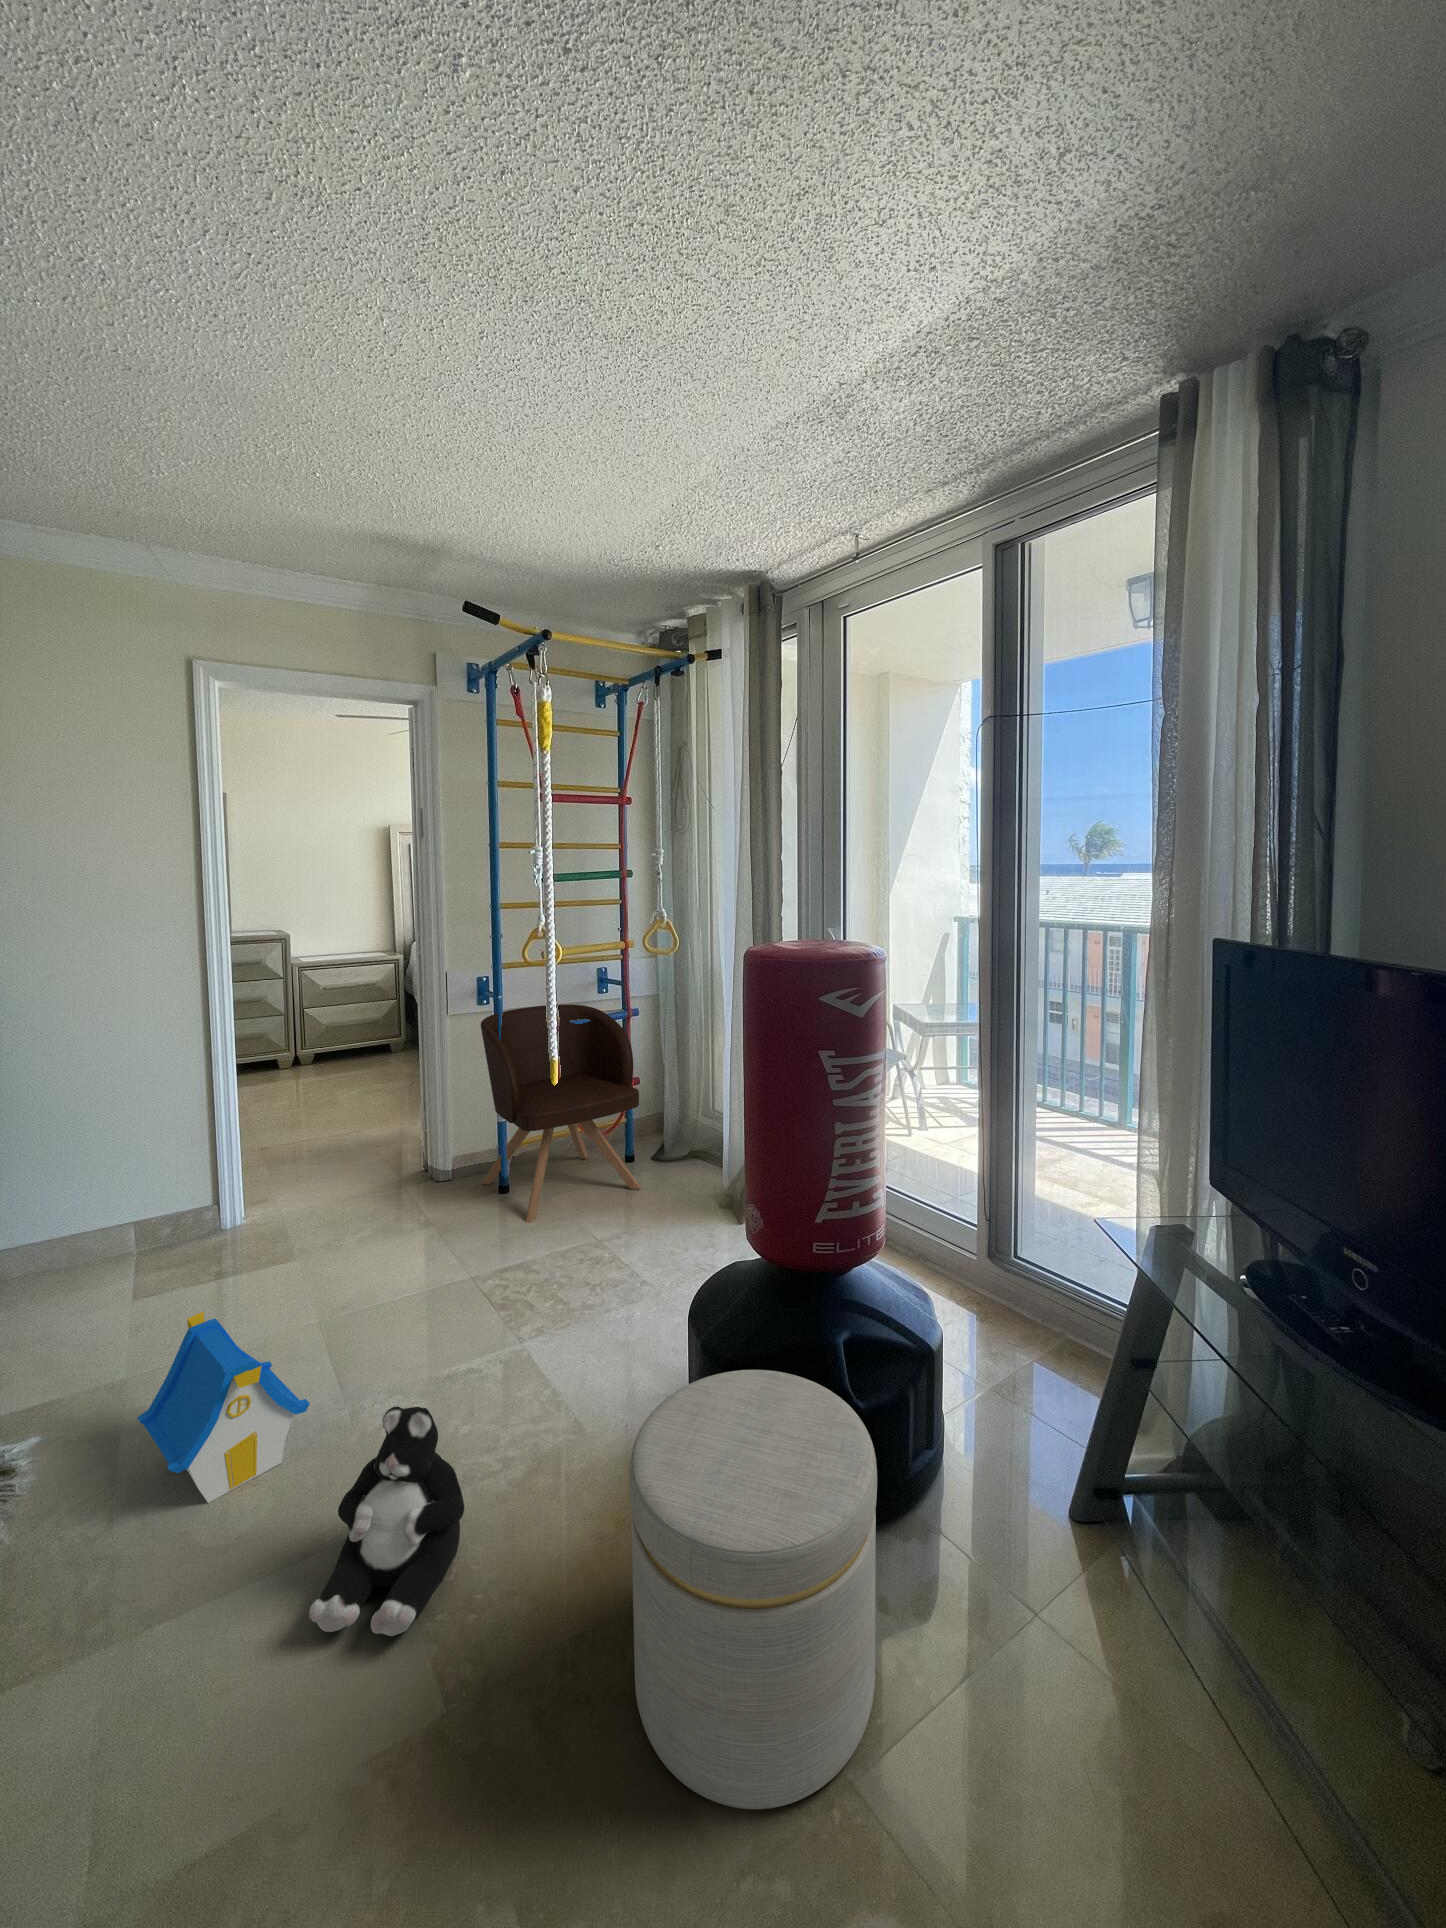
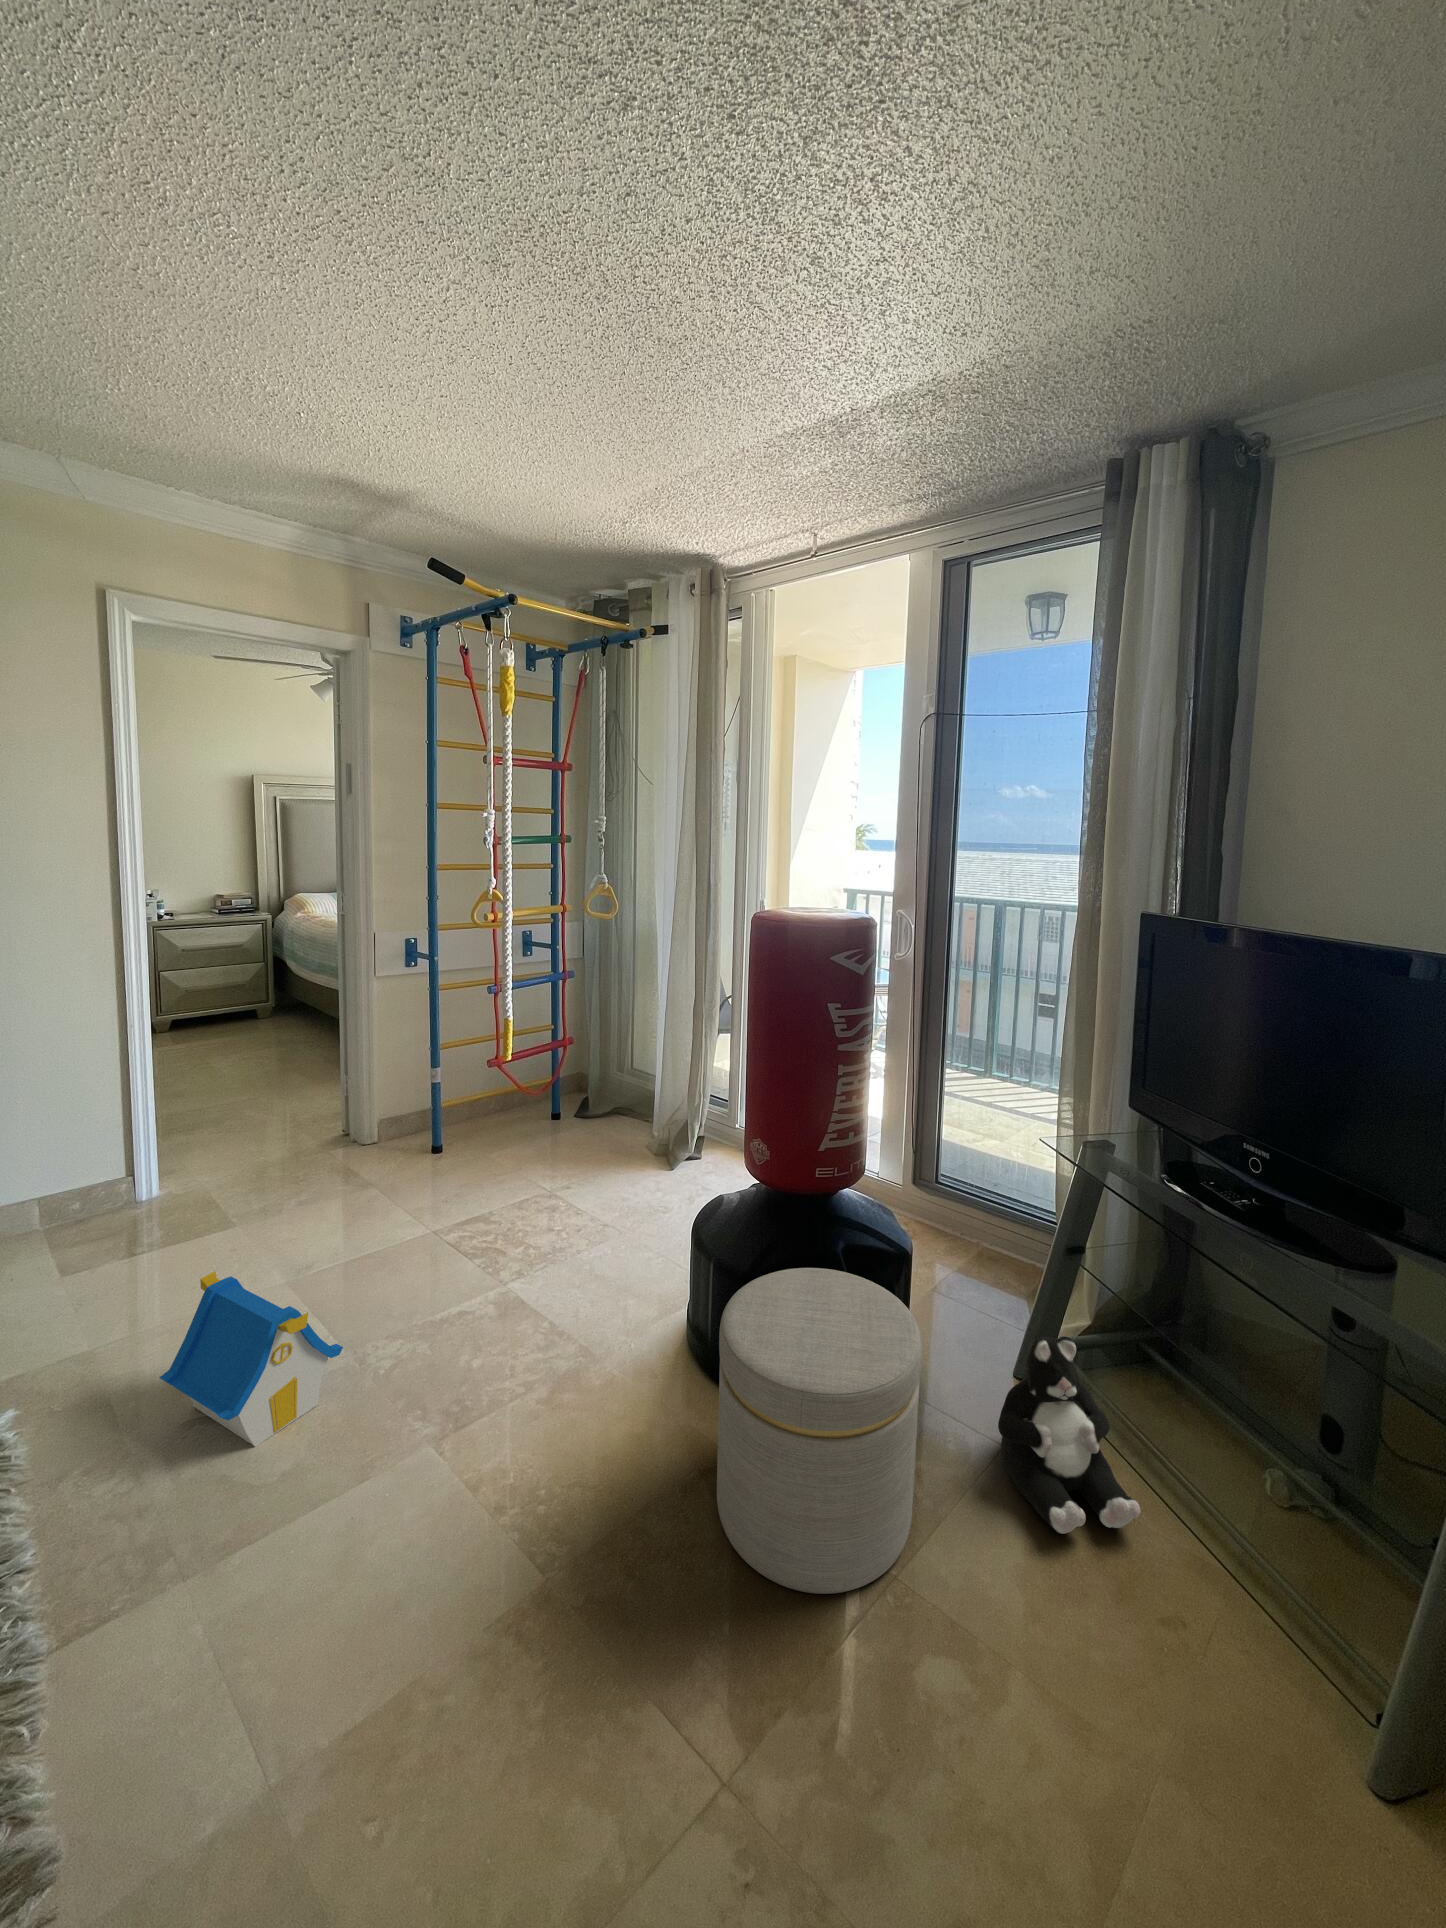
armchair: present [481,1005,641,1223] -> none [418,966,584,1177]
plush toy: present [309,1407,464,1636] -> present [998,1337,1140,1534]

